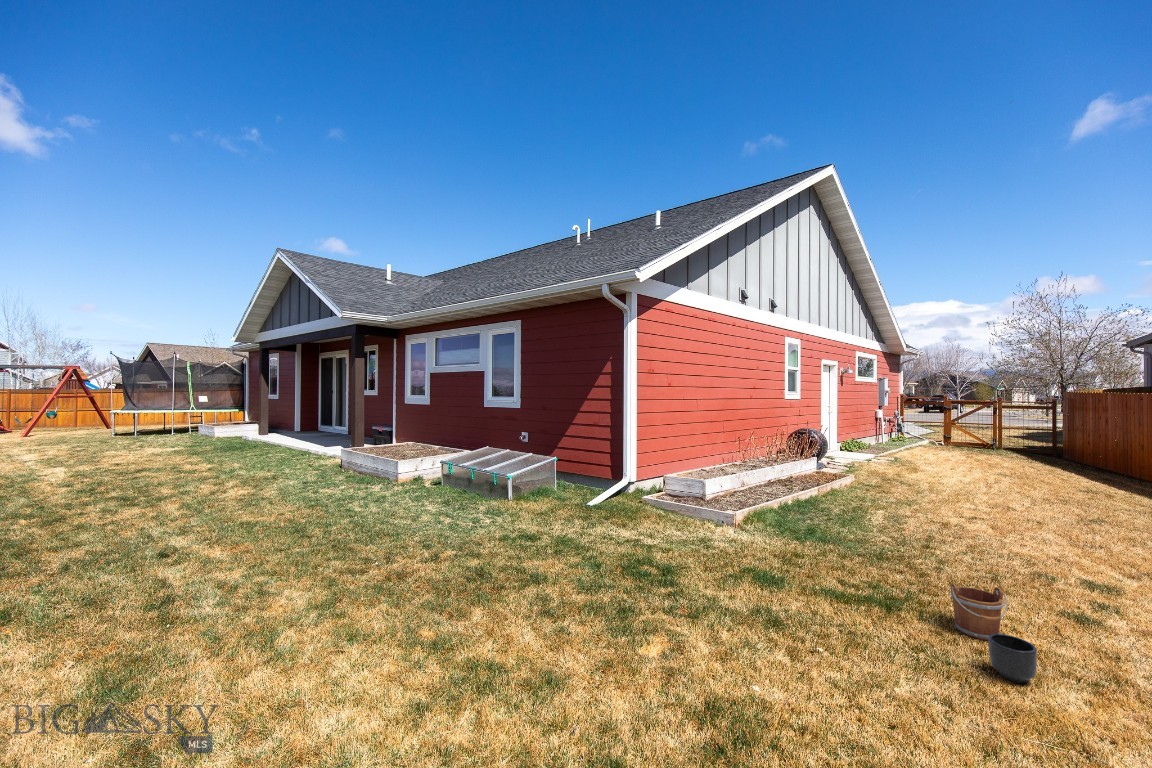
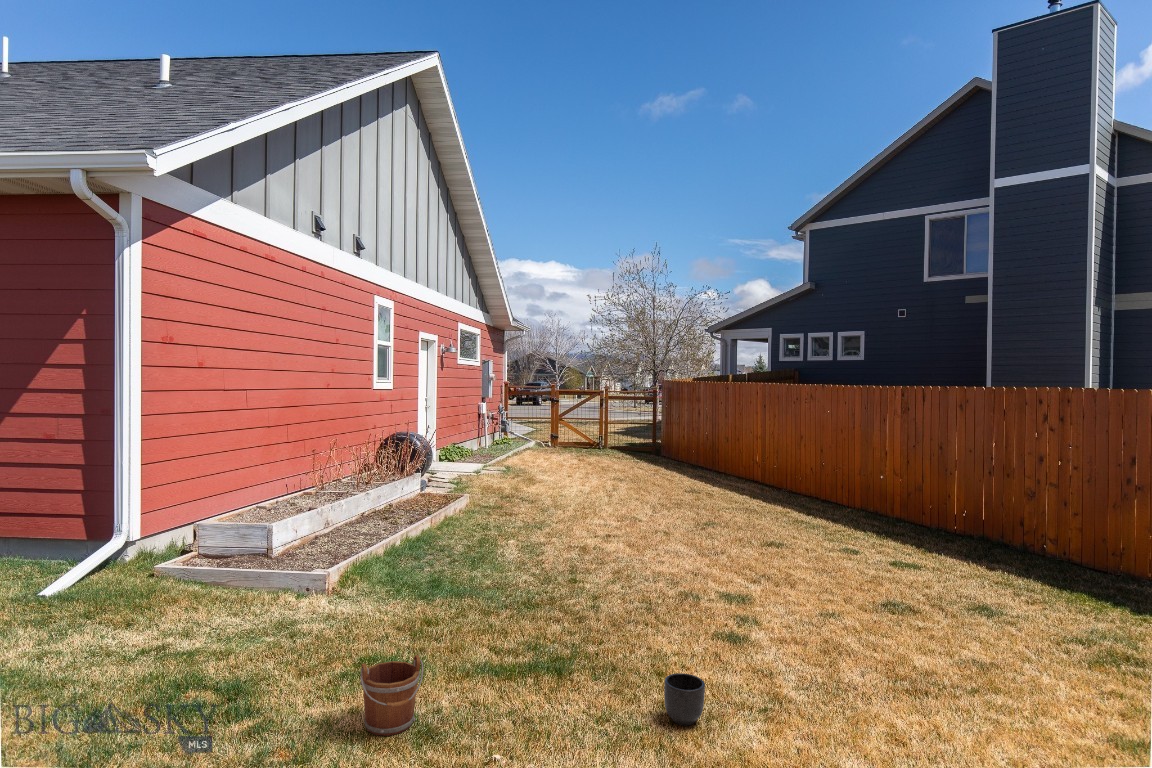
bucket: present [950,583,1008,640] -> present [360,655,423,736]

